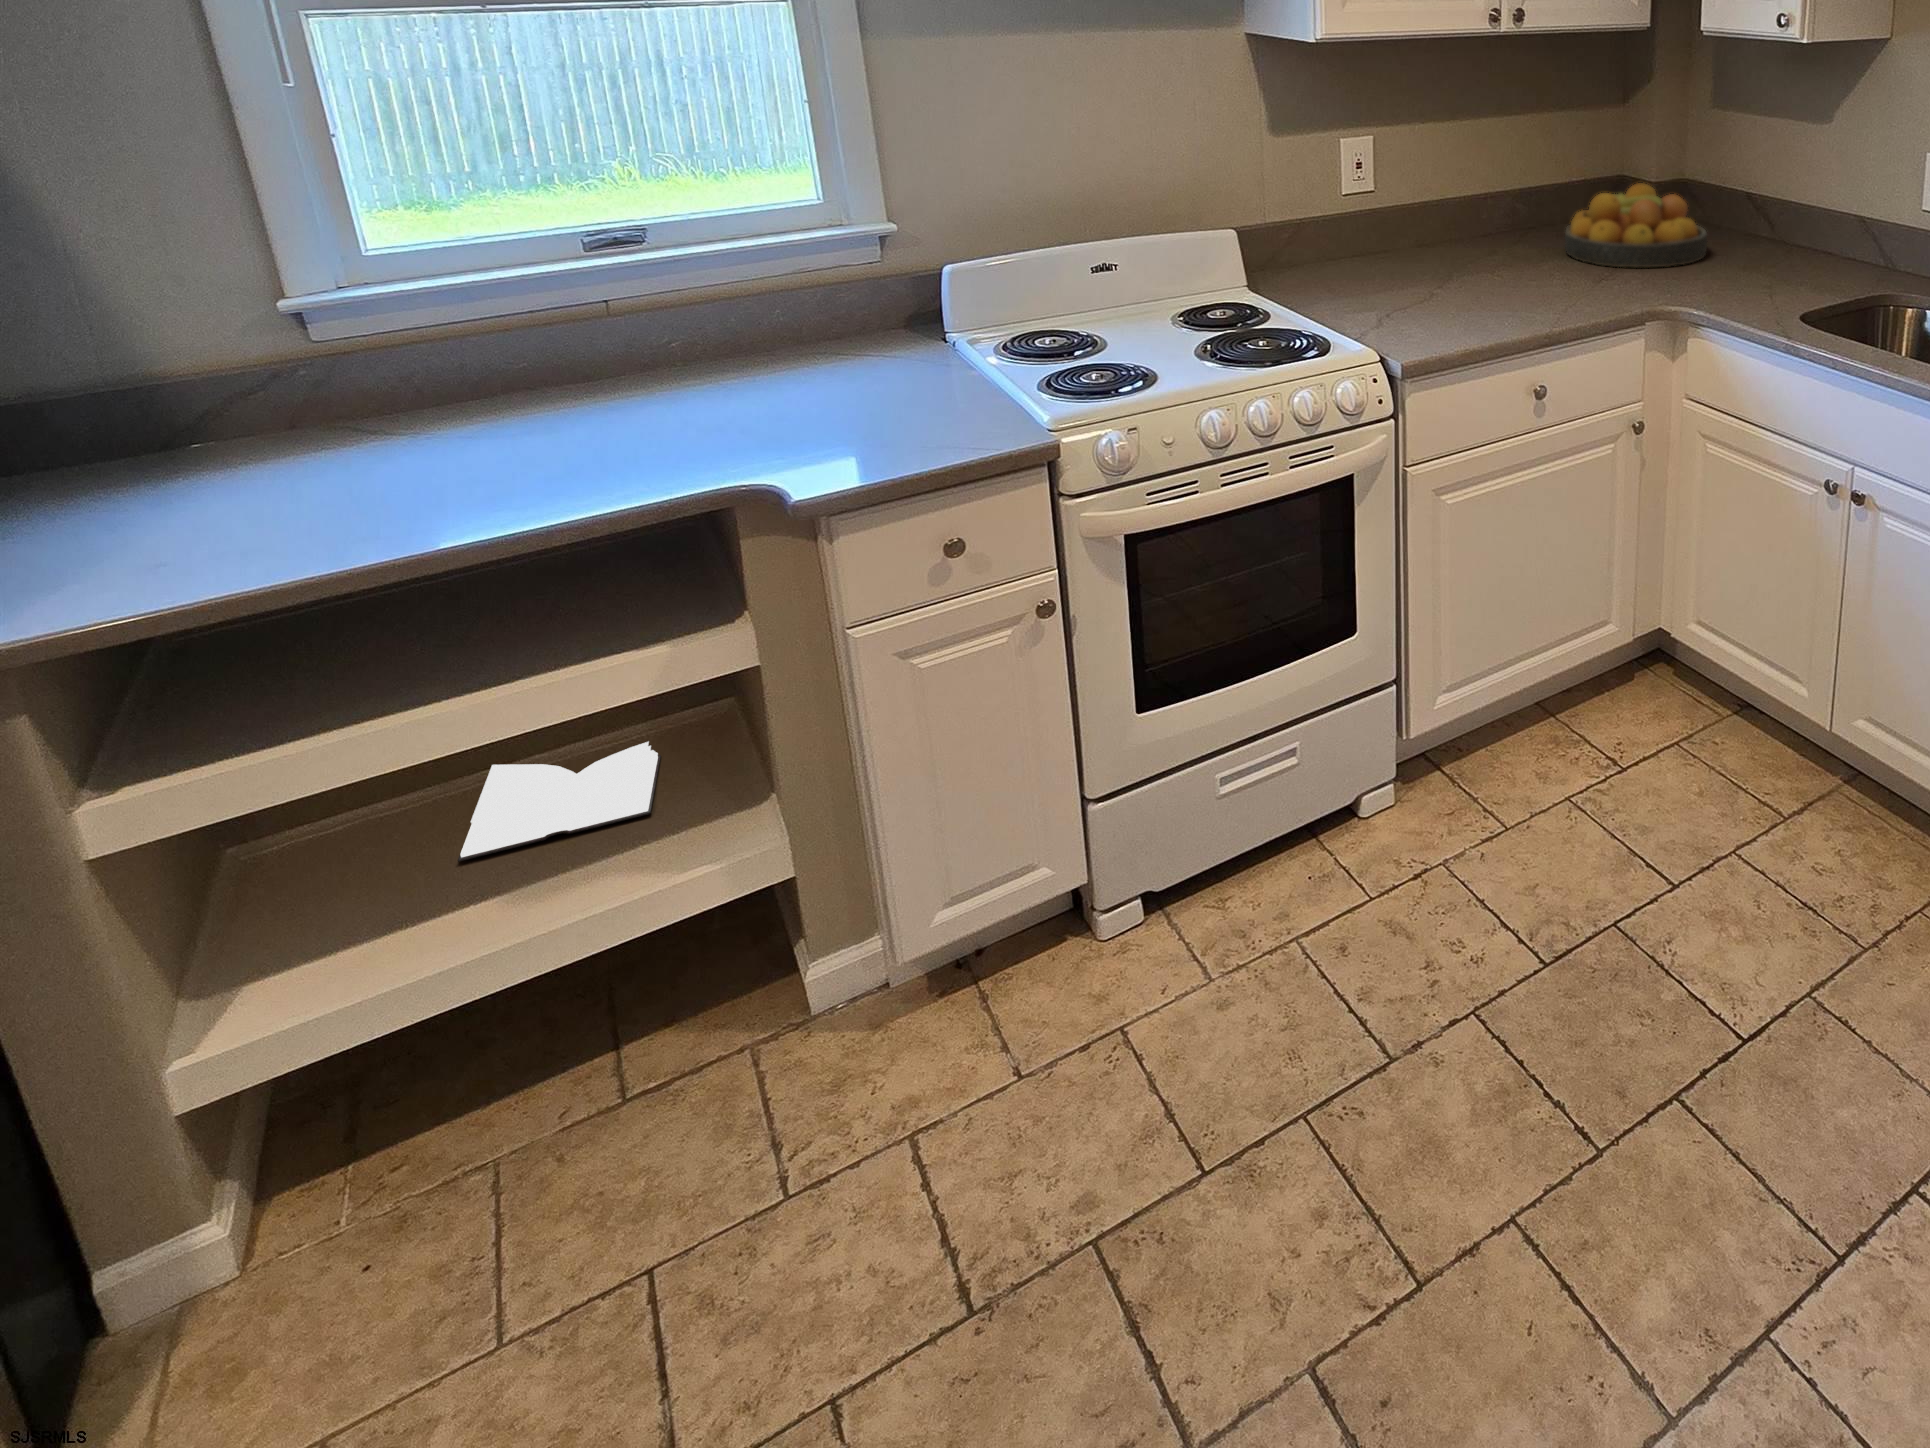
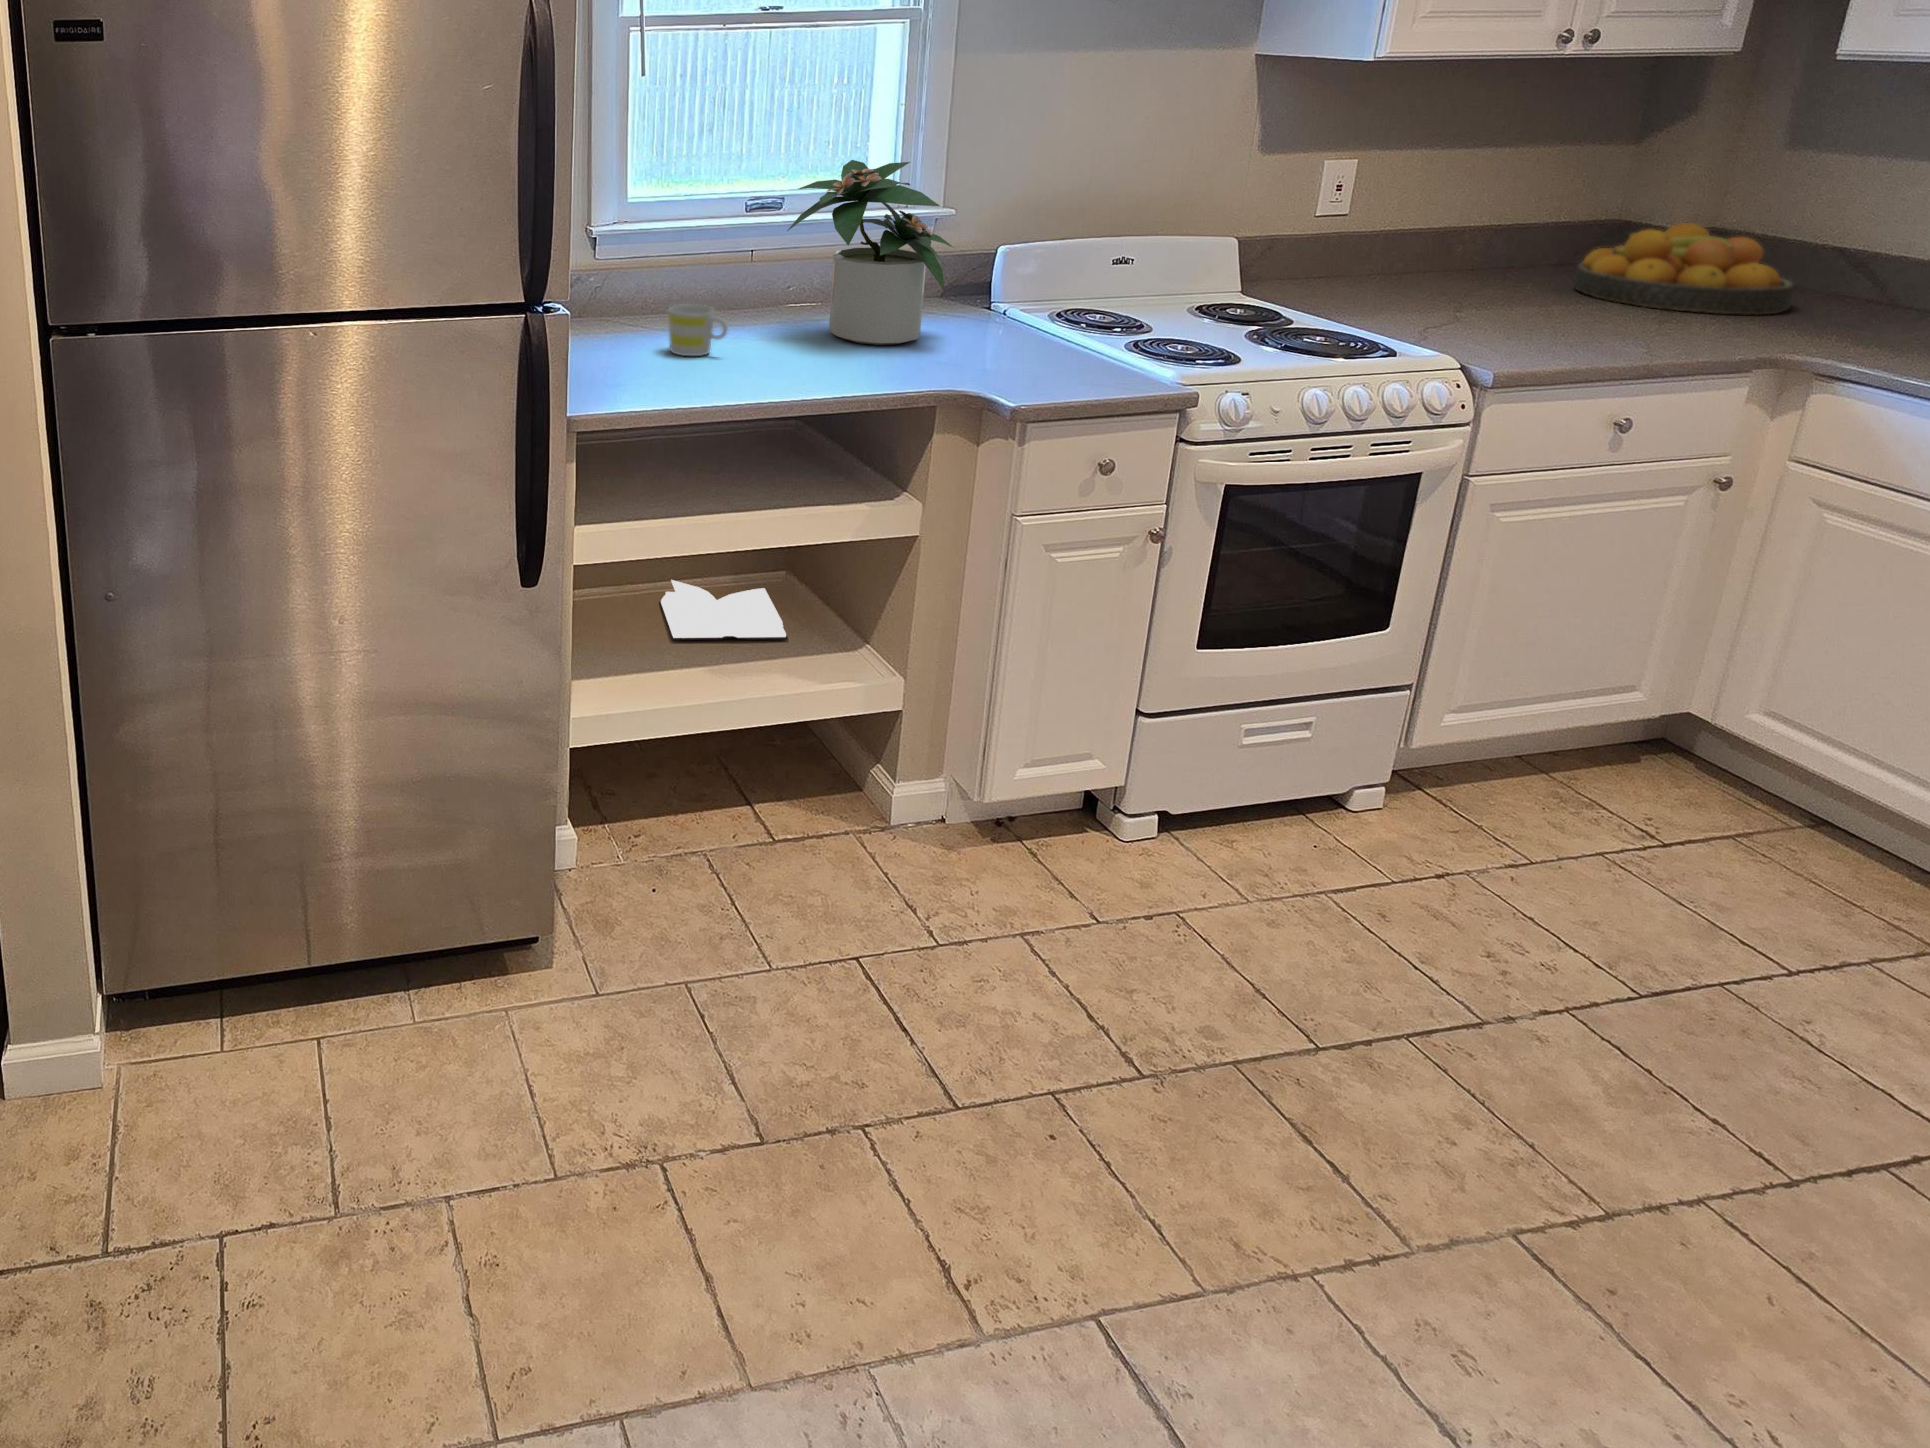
potted plant: none [570,179,829,416] -> present [787,160,953,345]
mug: none [343,399,440,477] -> present [669,304,728,356]

